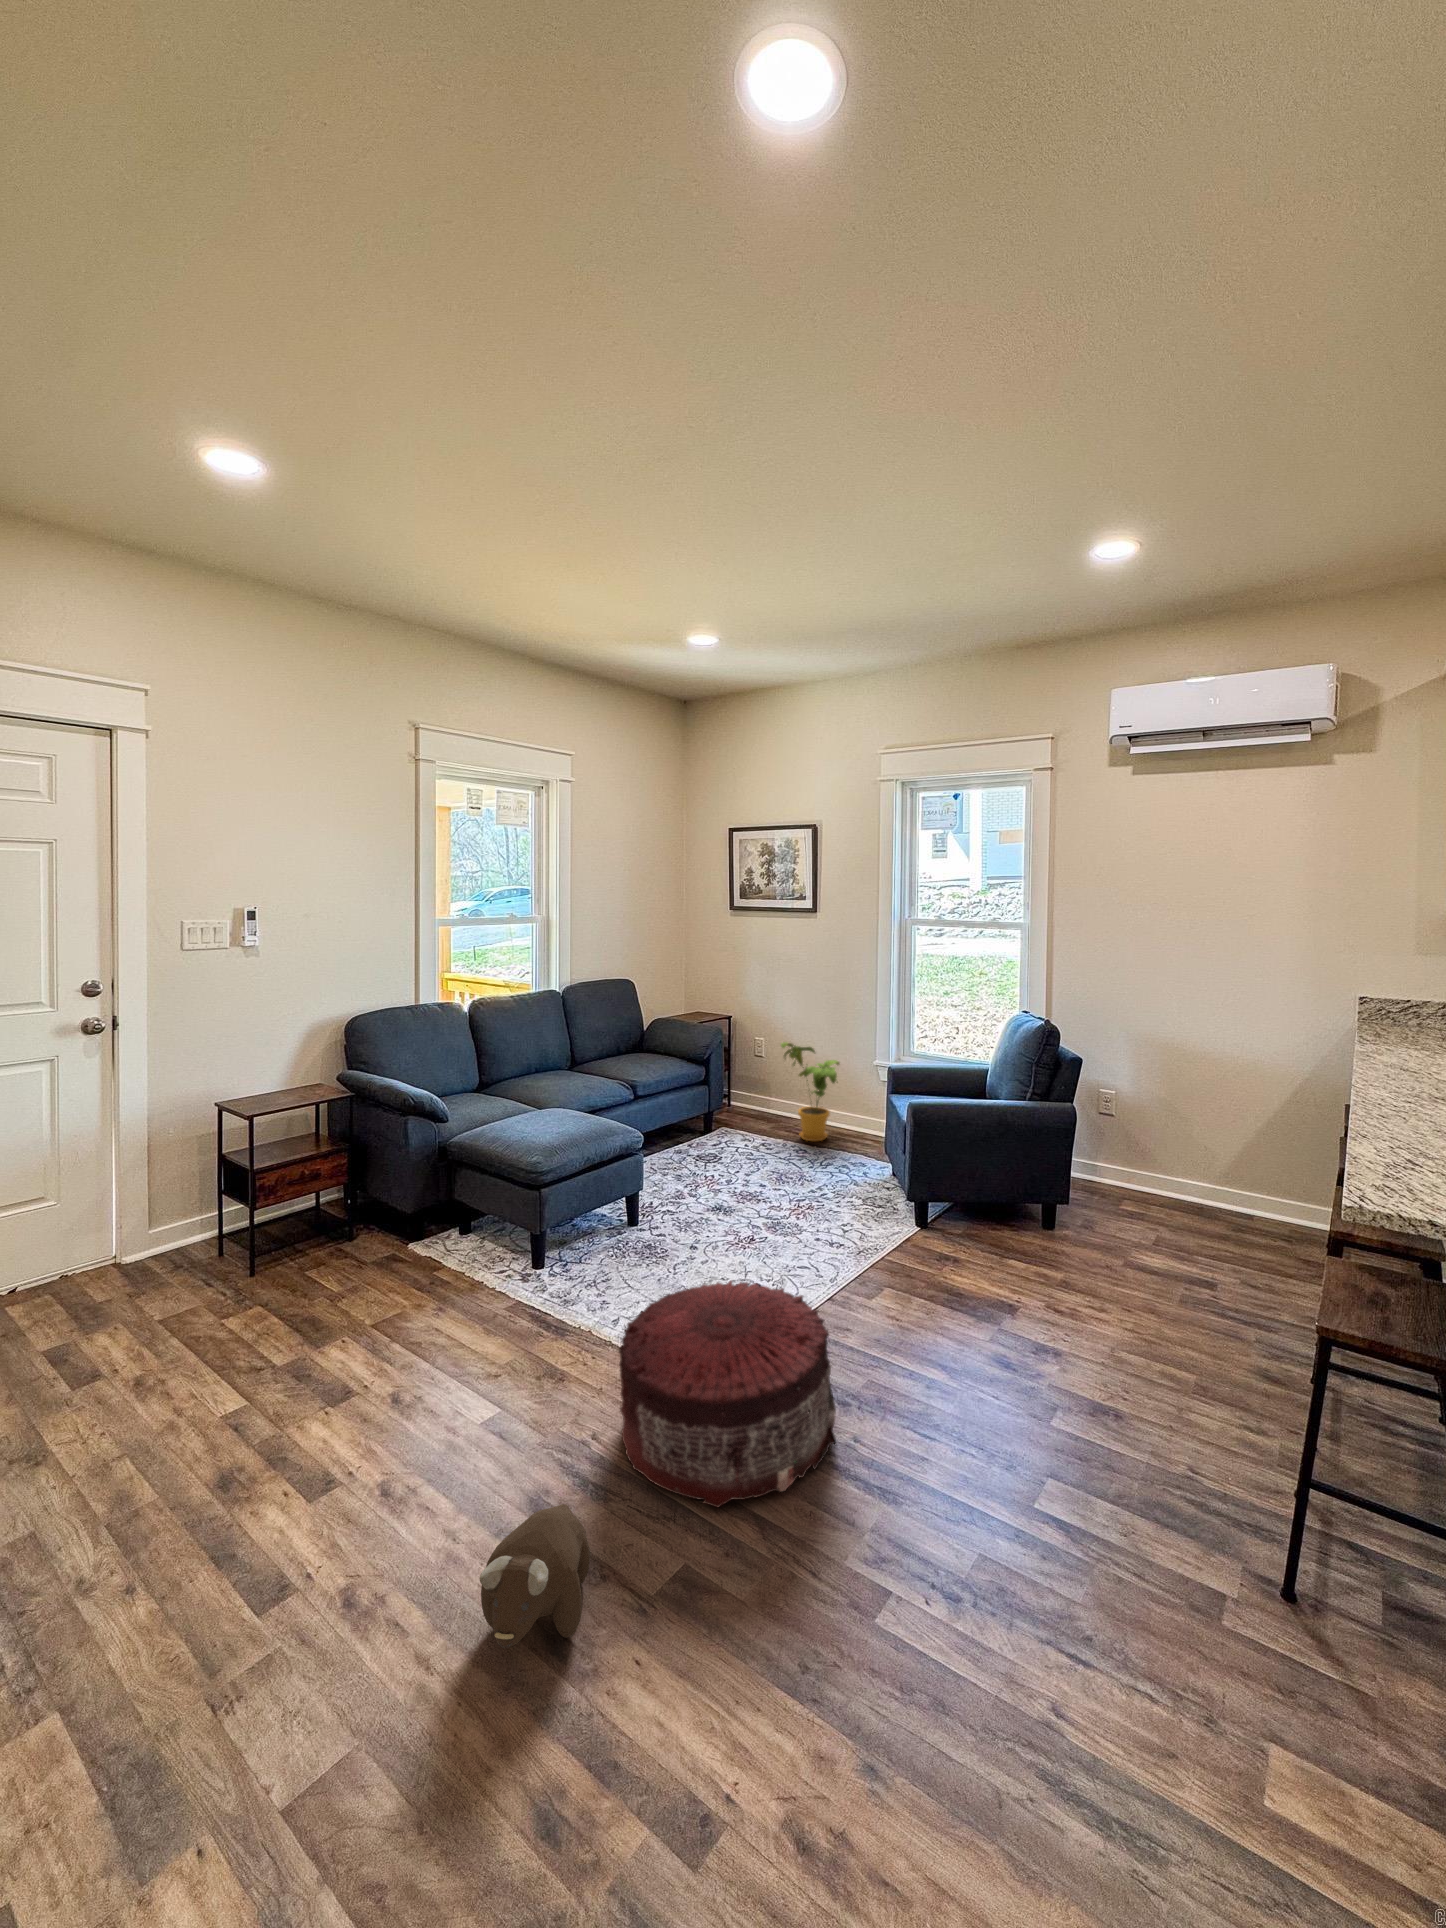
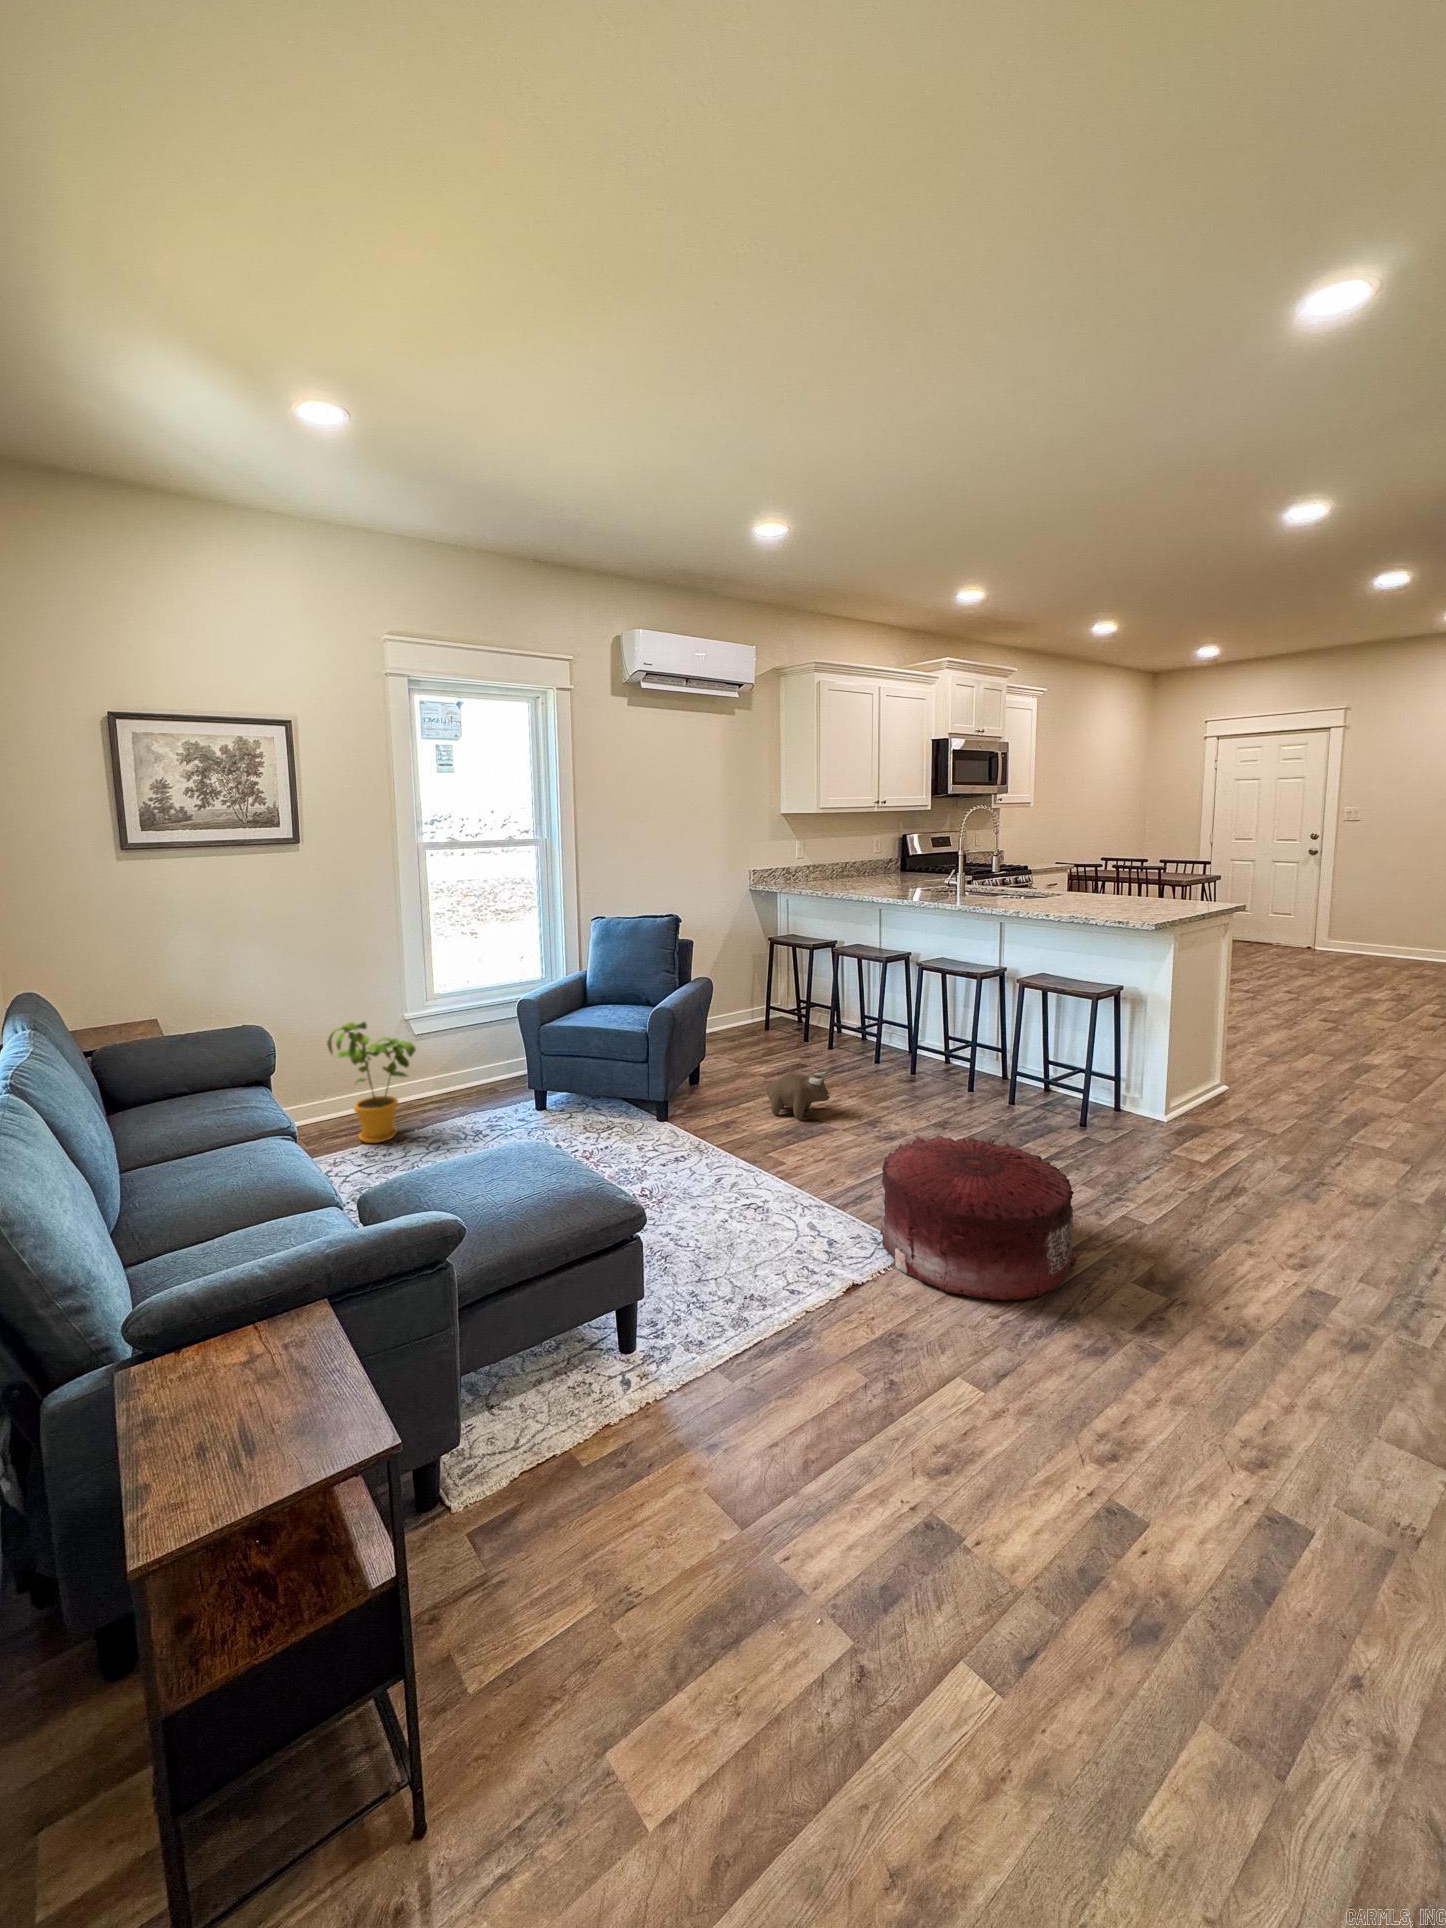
plush toy: present [480,1504,590,1648] -> present [766,1072,831,1119]

